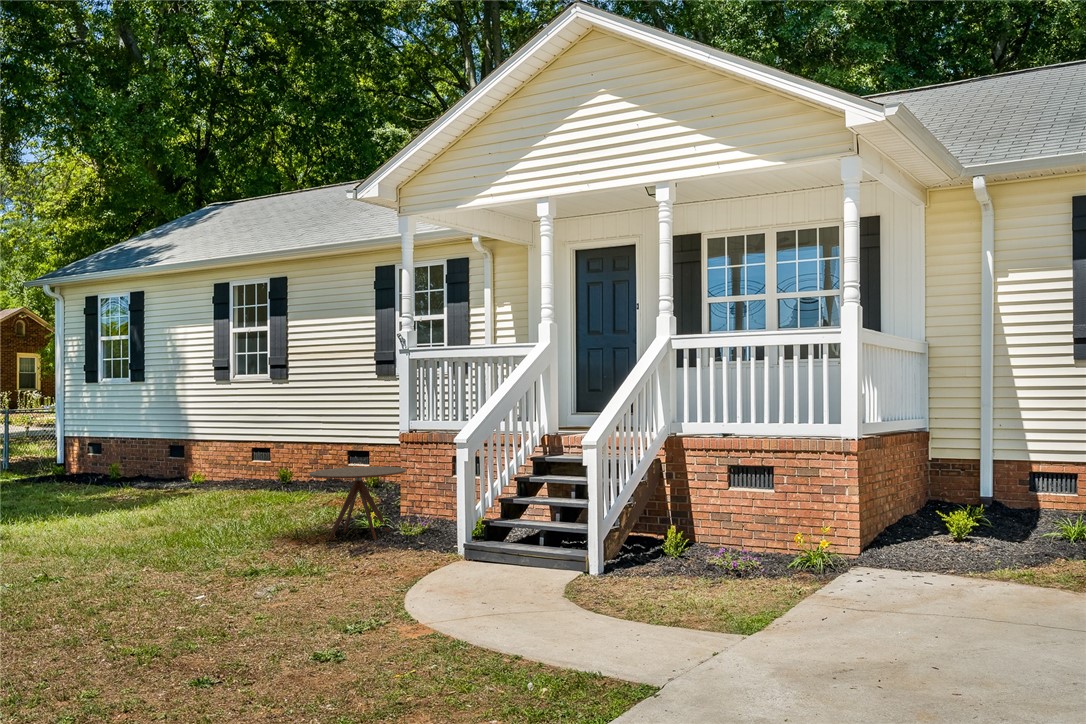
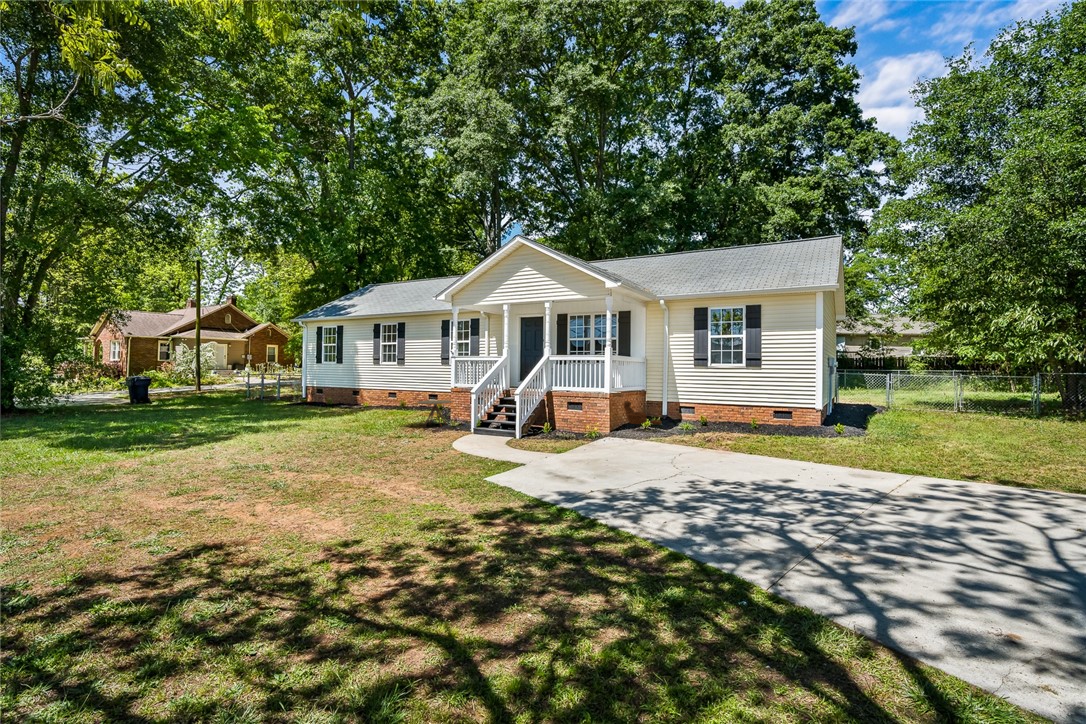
lounge chair: none [887,461,1014,551] -> present [624,401,662,431]

